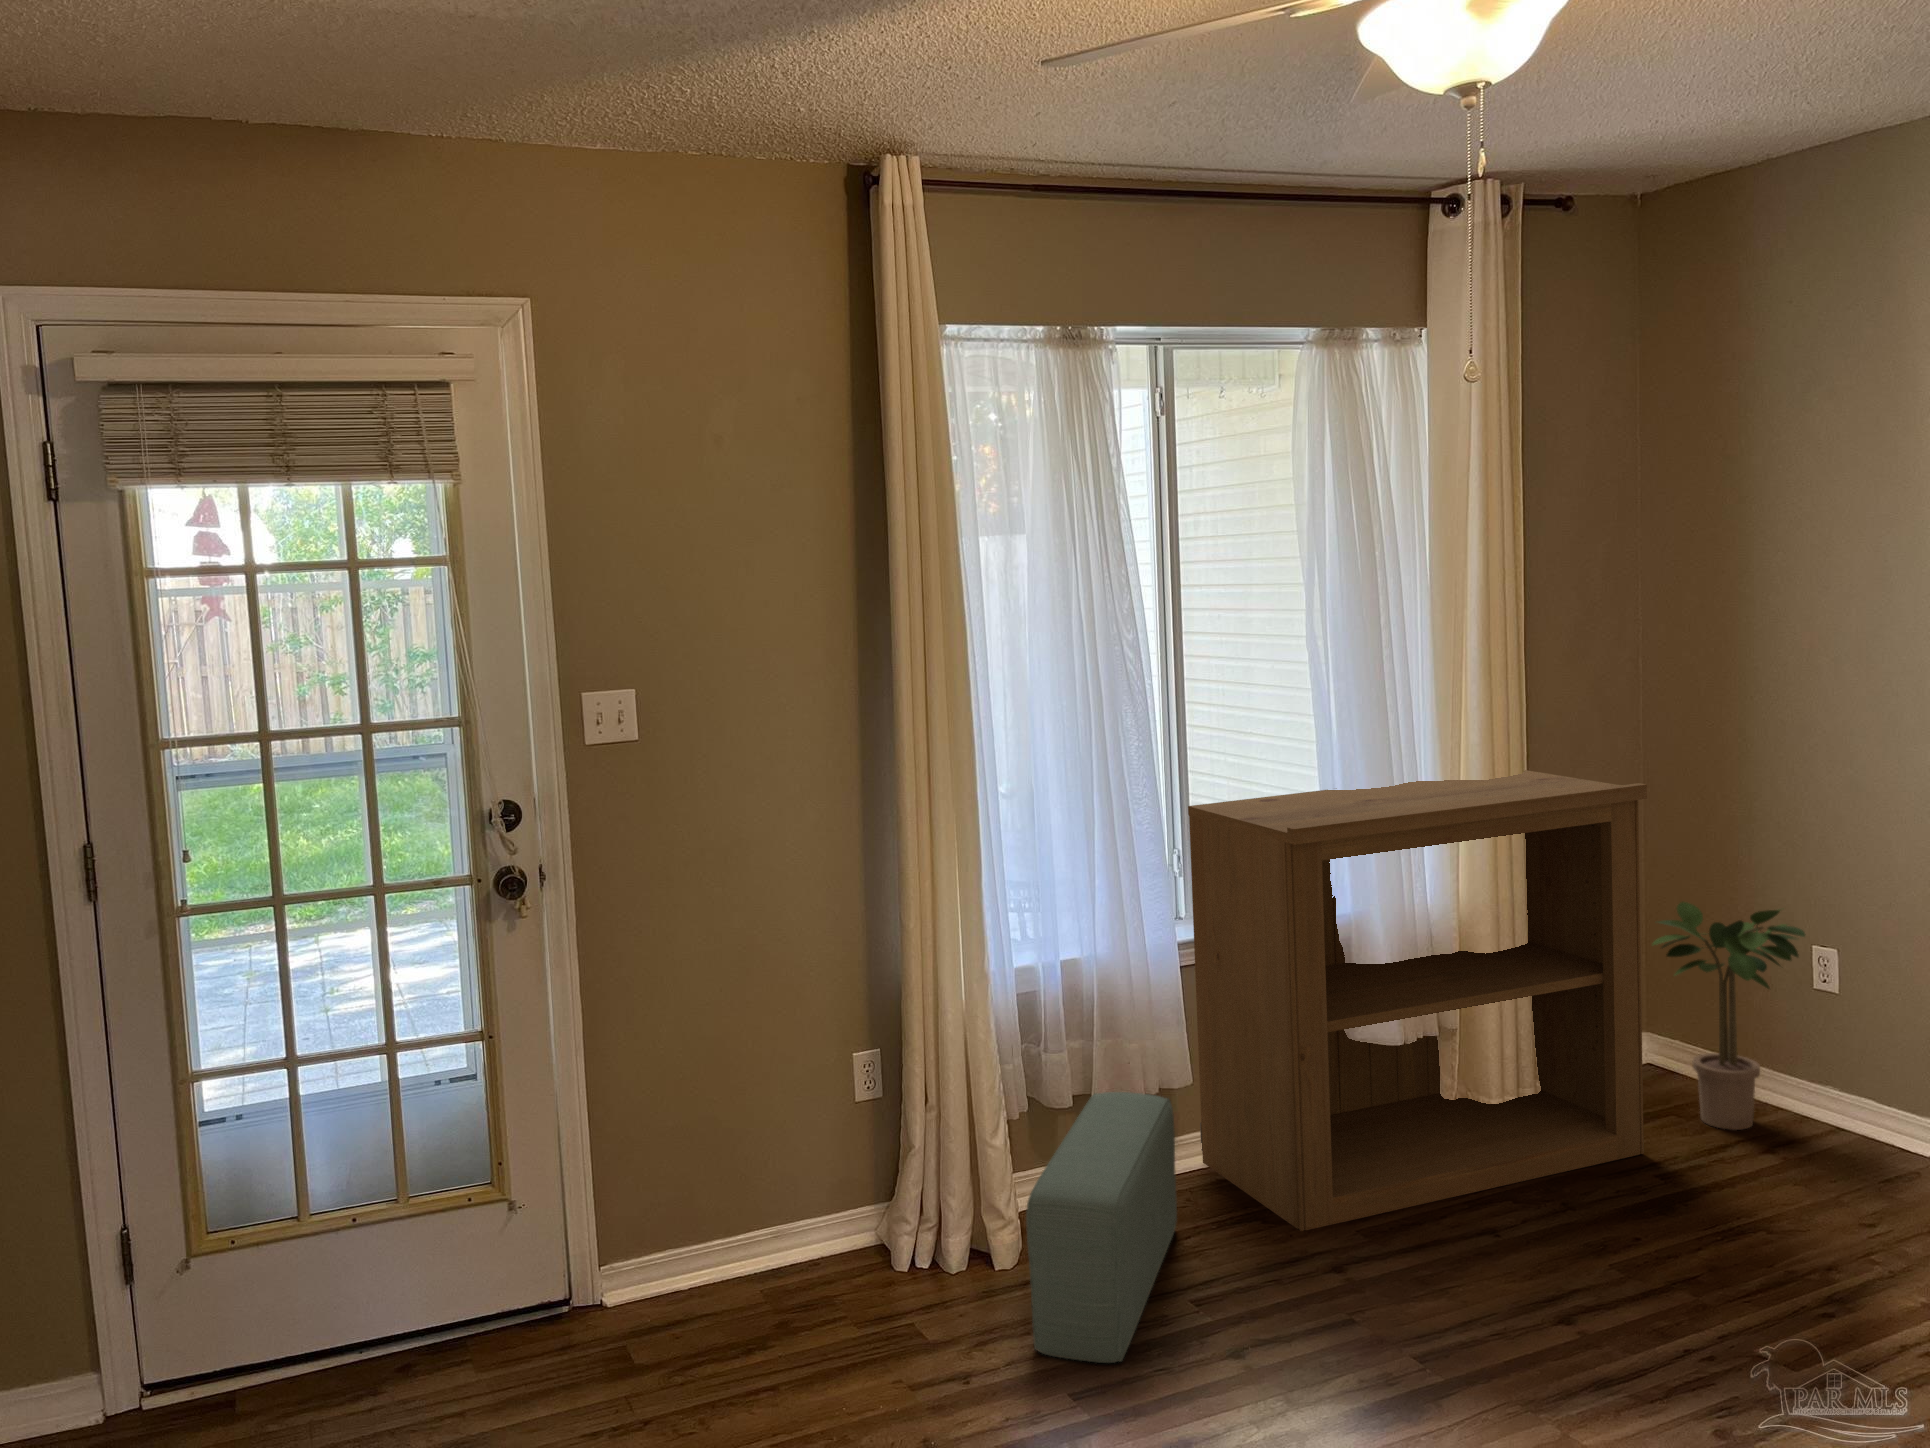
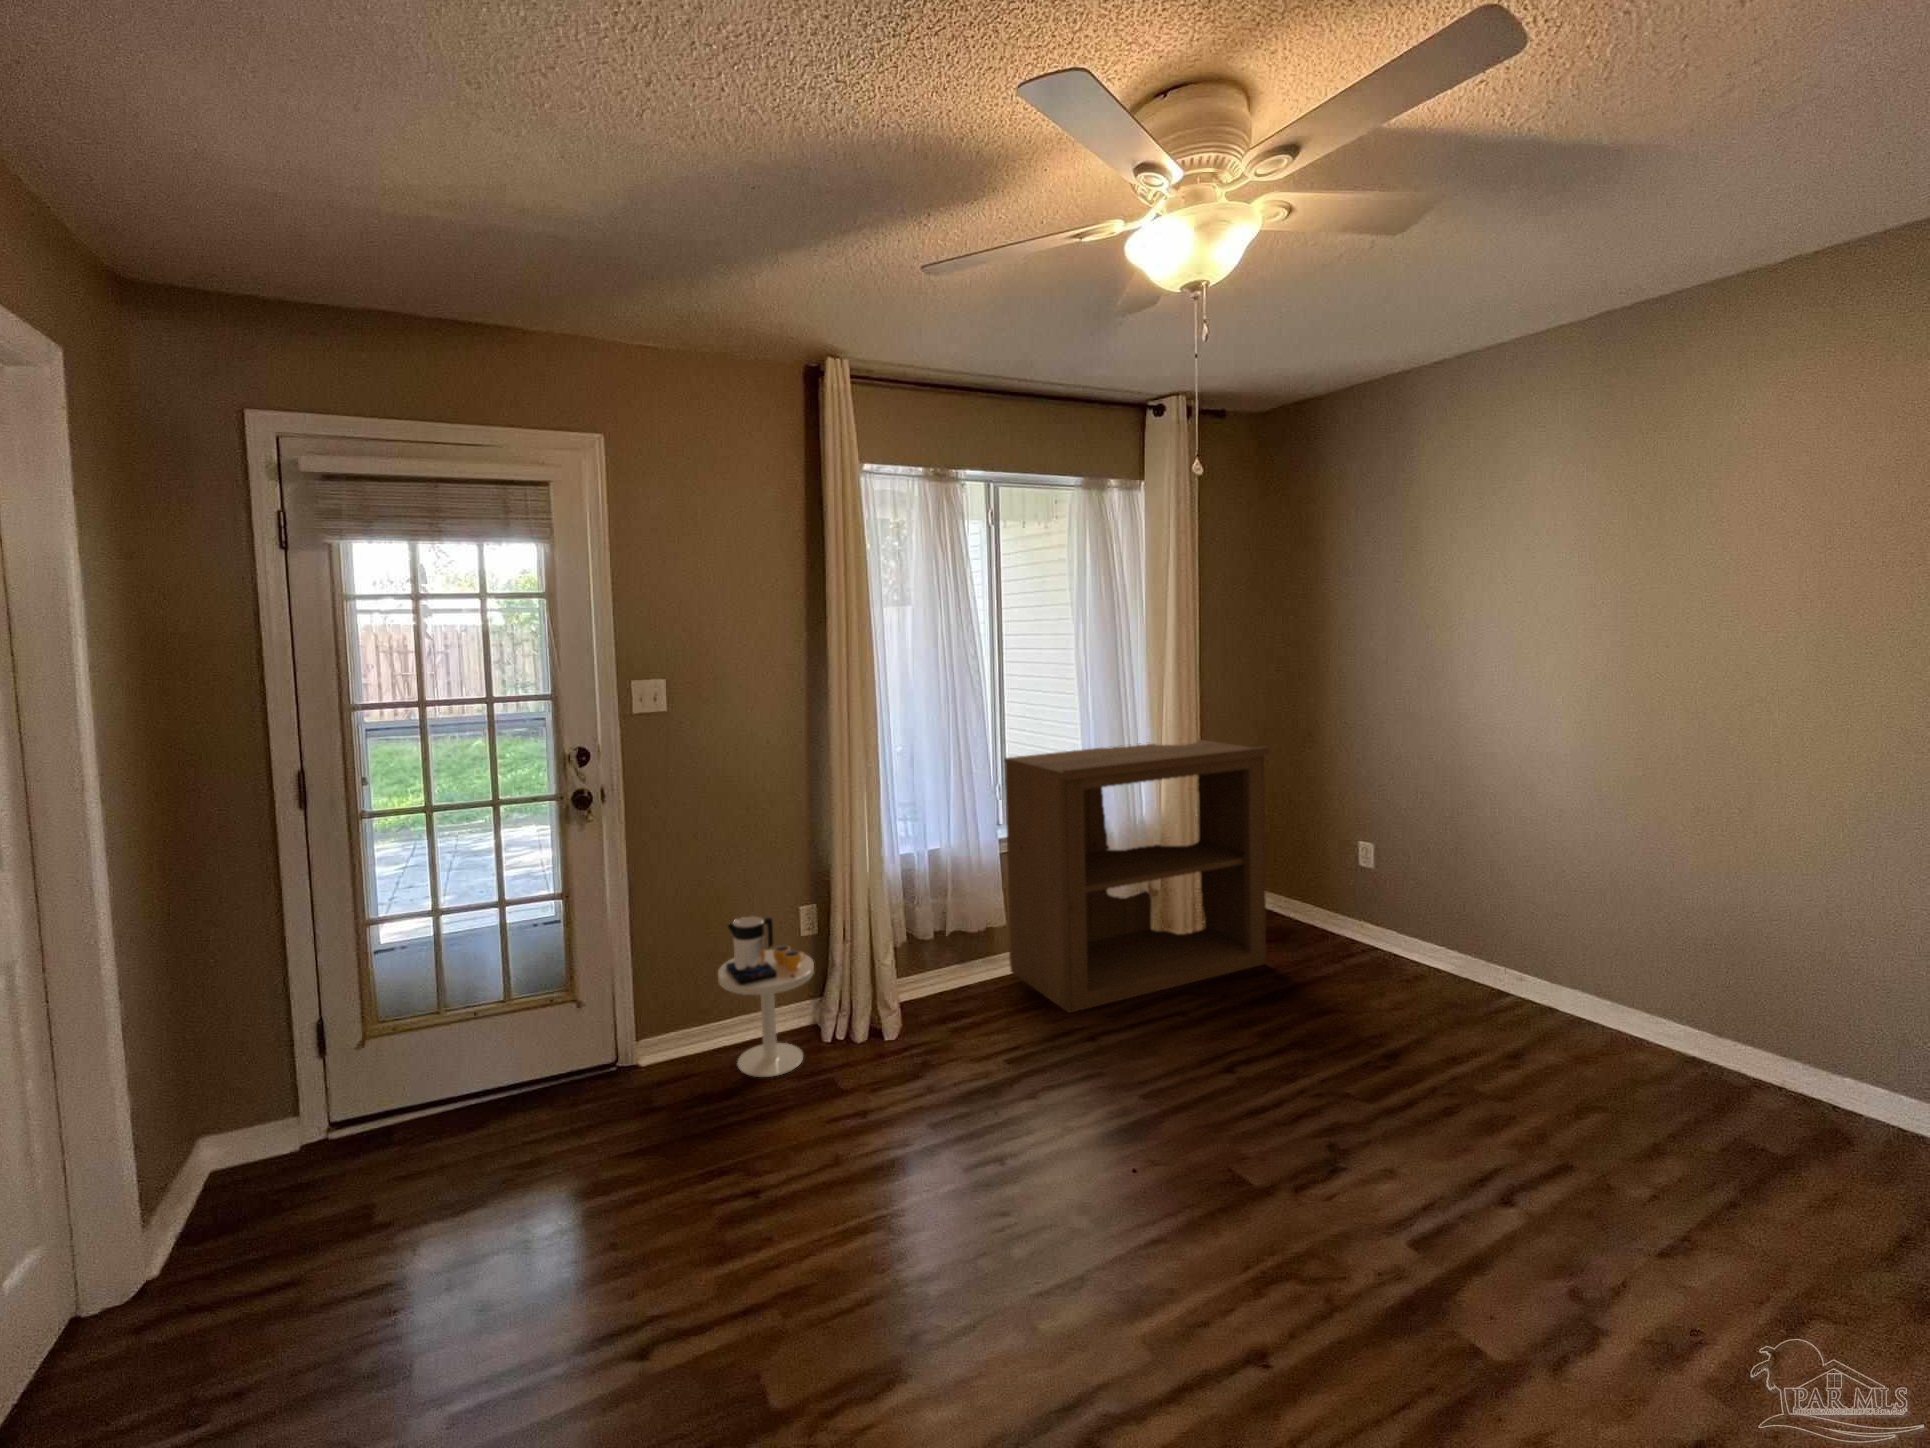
potted plant: present [1653,902,1806,1130] -> none [1270,817,1358,950]
side table: none [726,1069,879,1326] -> present [718,916,814,1077]
pouf: present [1026,1092,1177,1363] -> none [904,929,995,1097]

